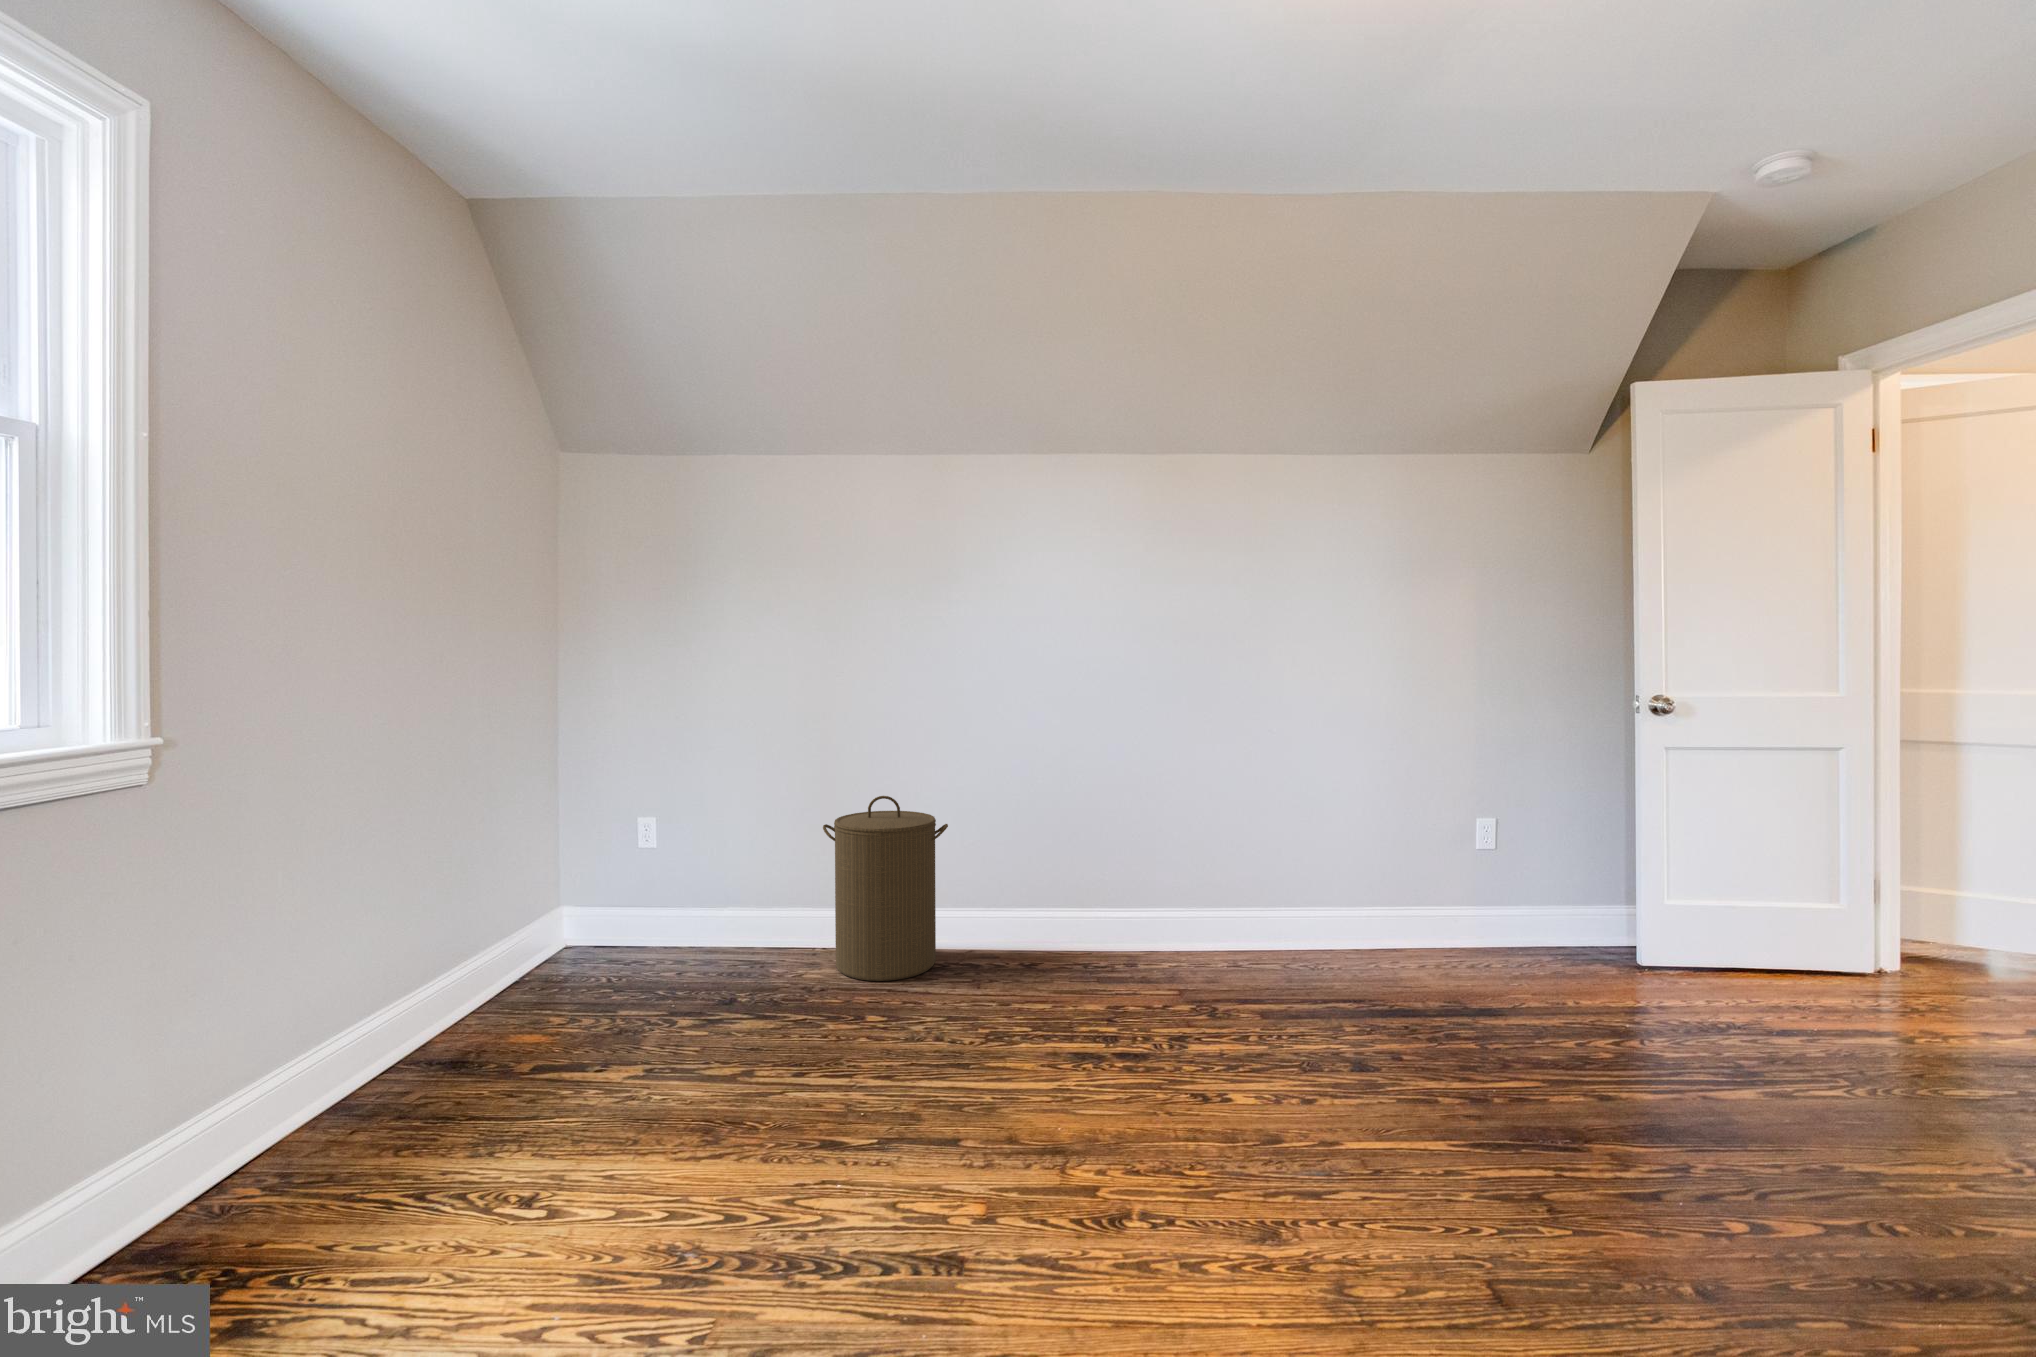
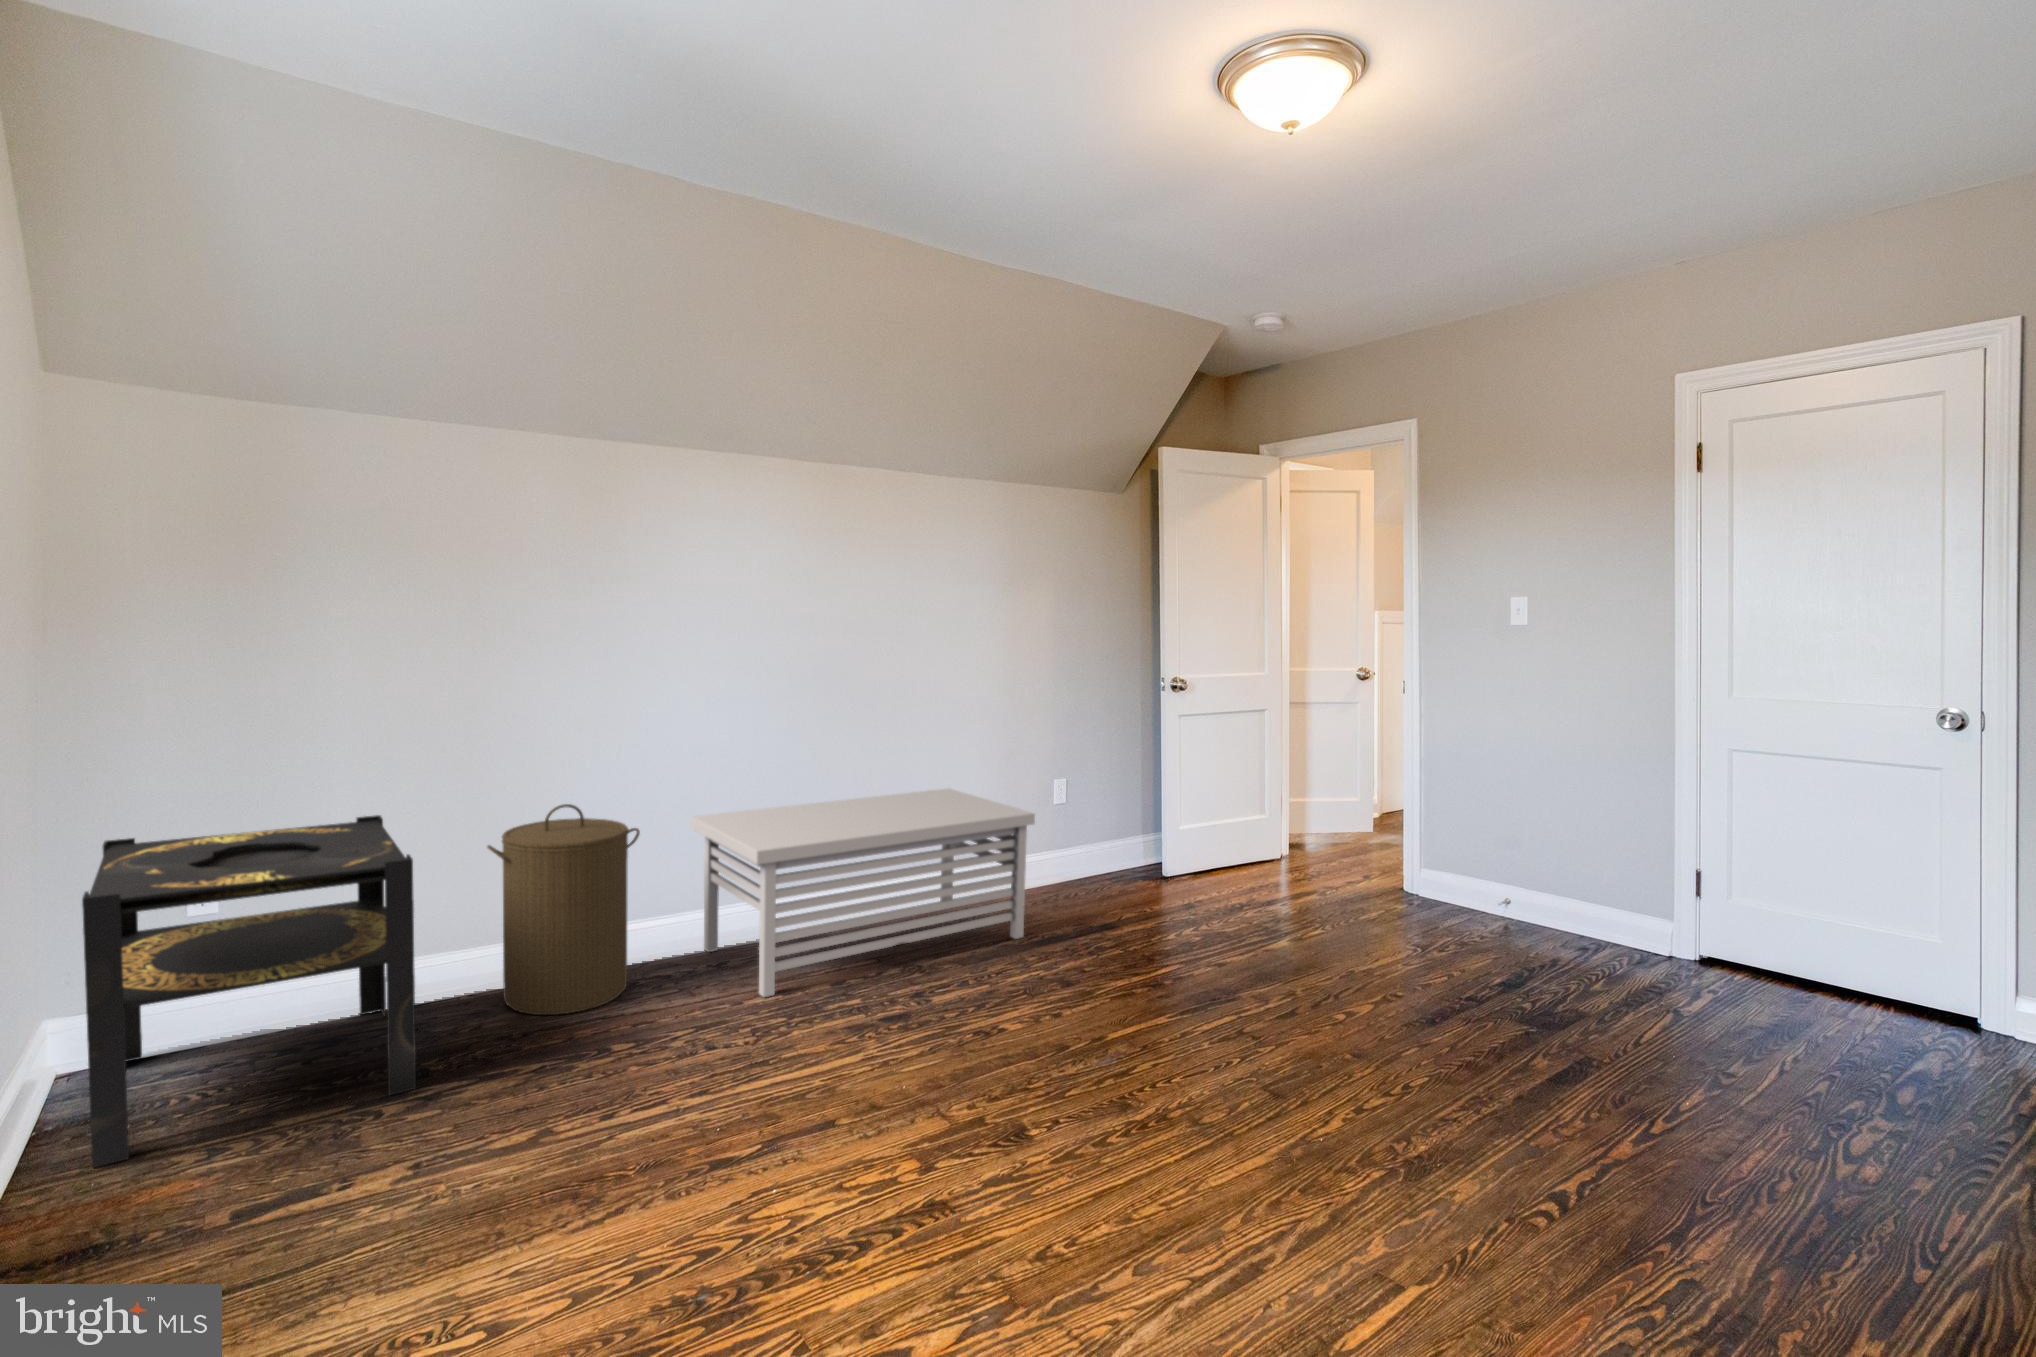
side table: none [520,793,766,1014] -> present [82,815,416,1168]
storage bench: none [1012,820,1365,1004] -> present [690,788,1035,997]

